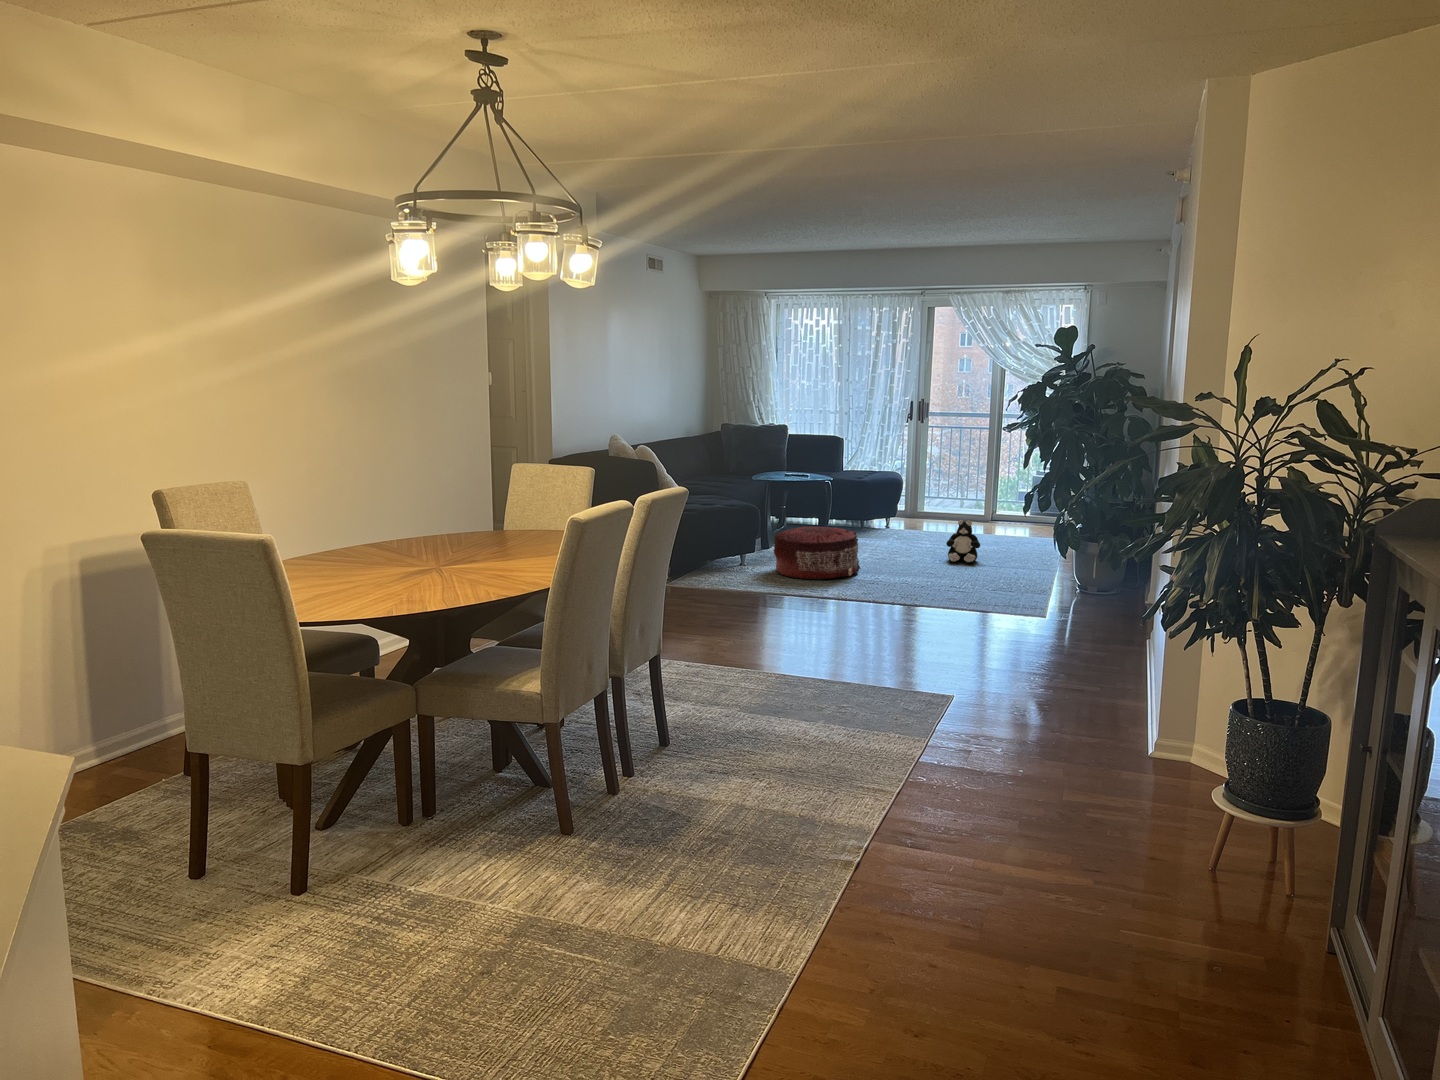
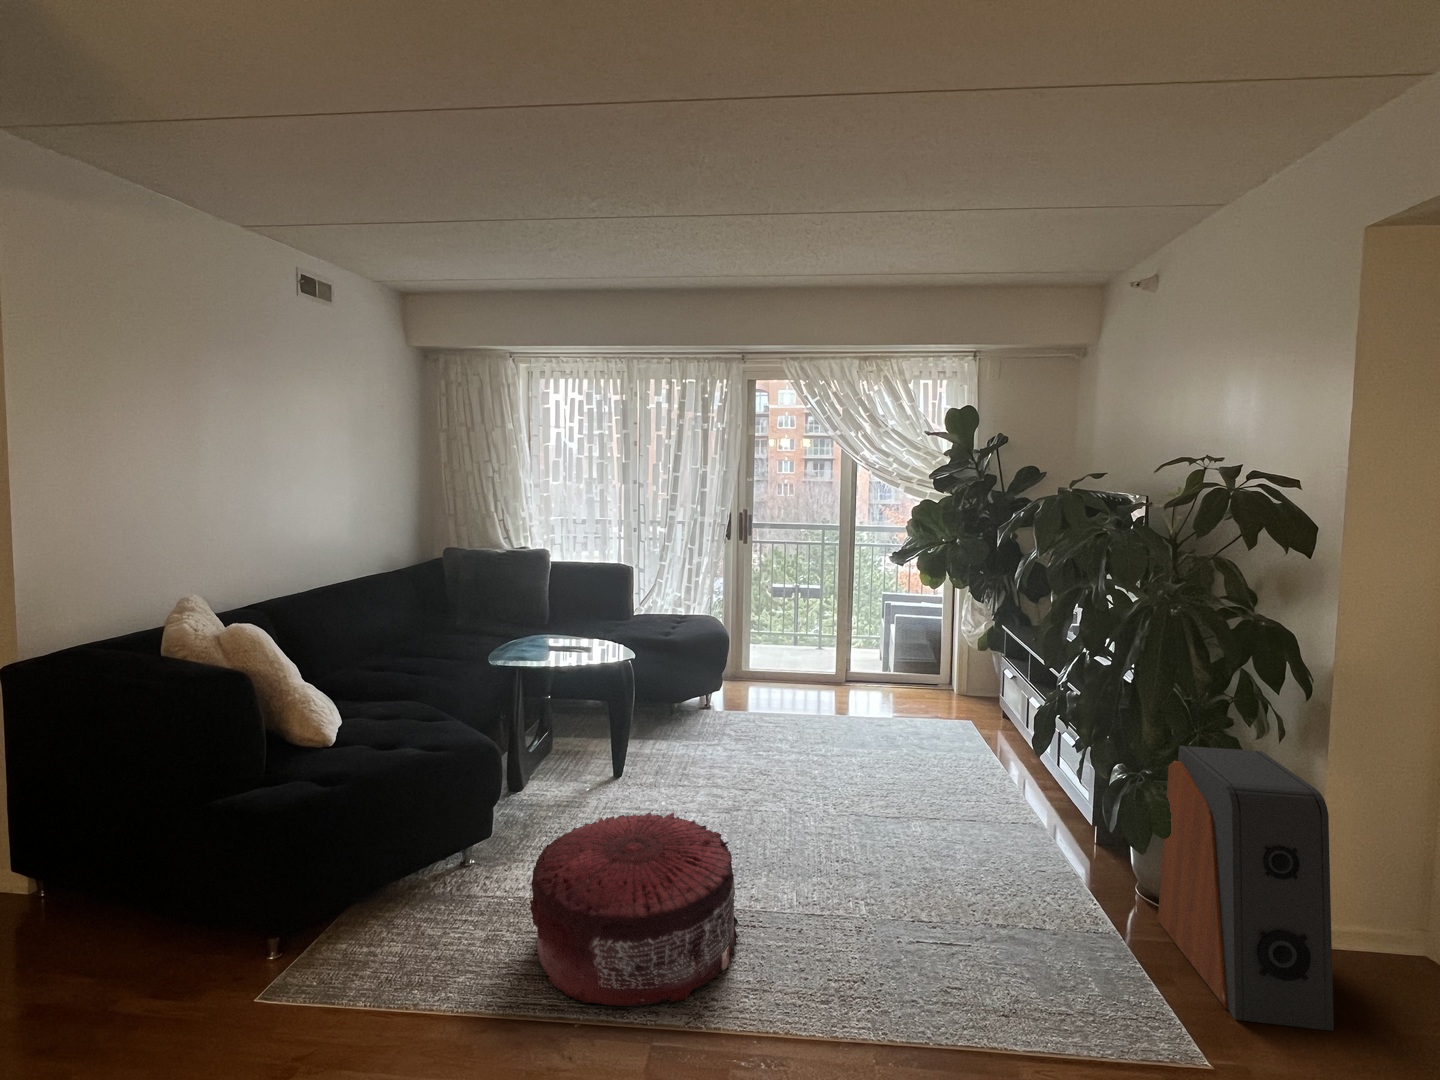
speaker: none [1052,499,1108,600] -> present [1158,746,1334,1031]
plush toy: present [946,520,980,563] -> none [870,750,938,843]

